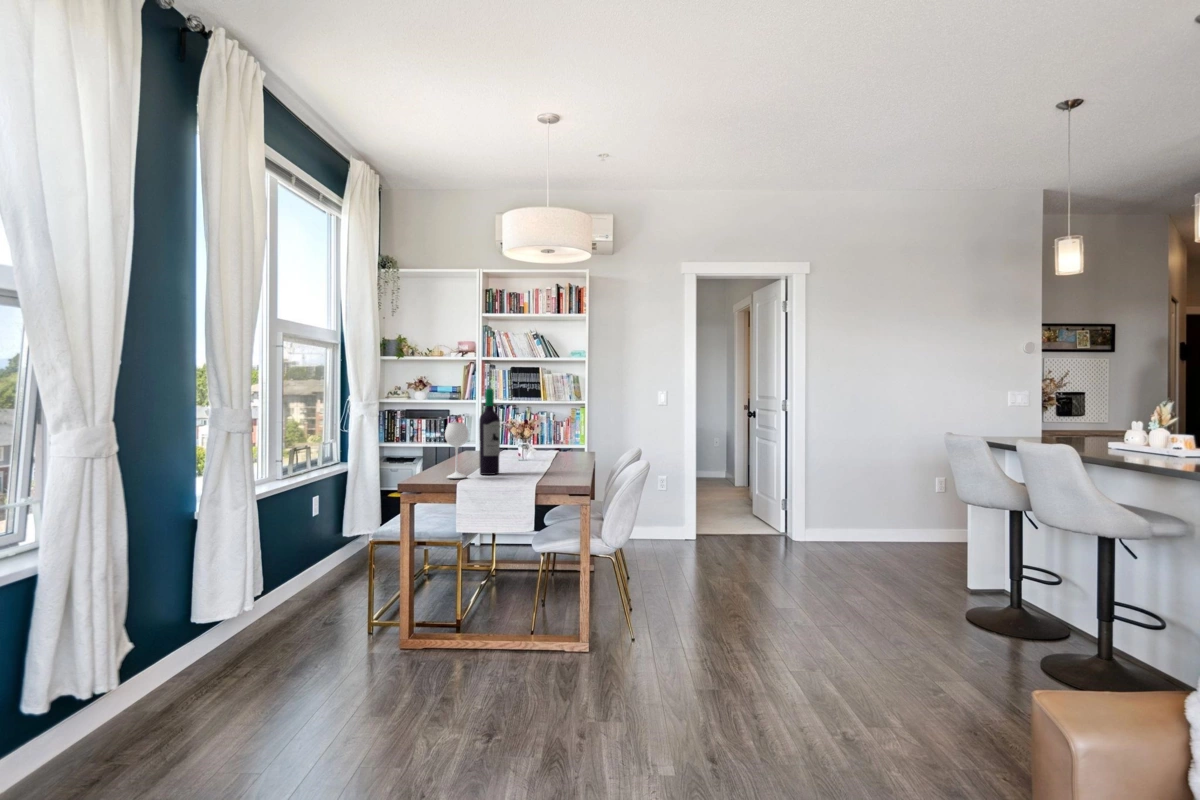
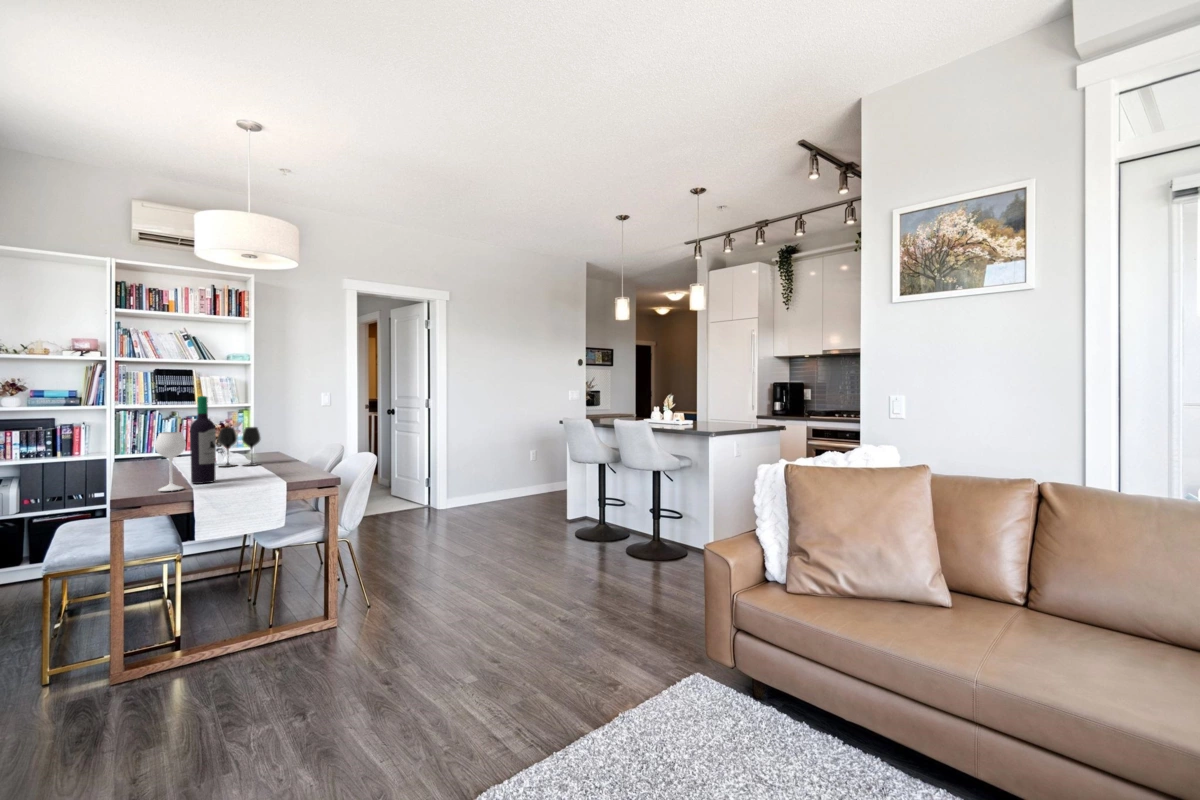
wine glass: none [526,422,561,463] -> present [218,427,261,467]

